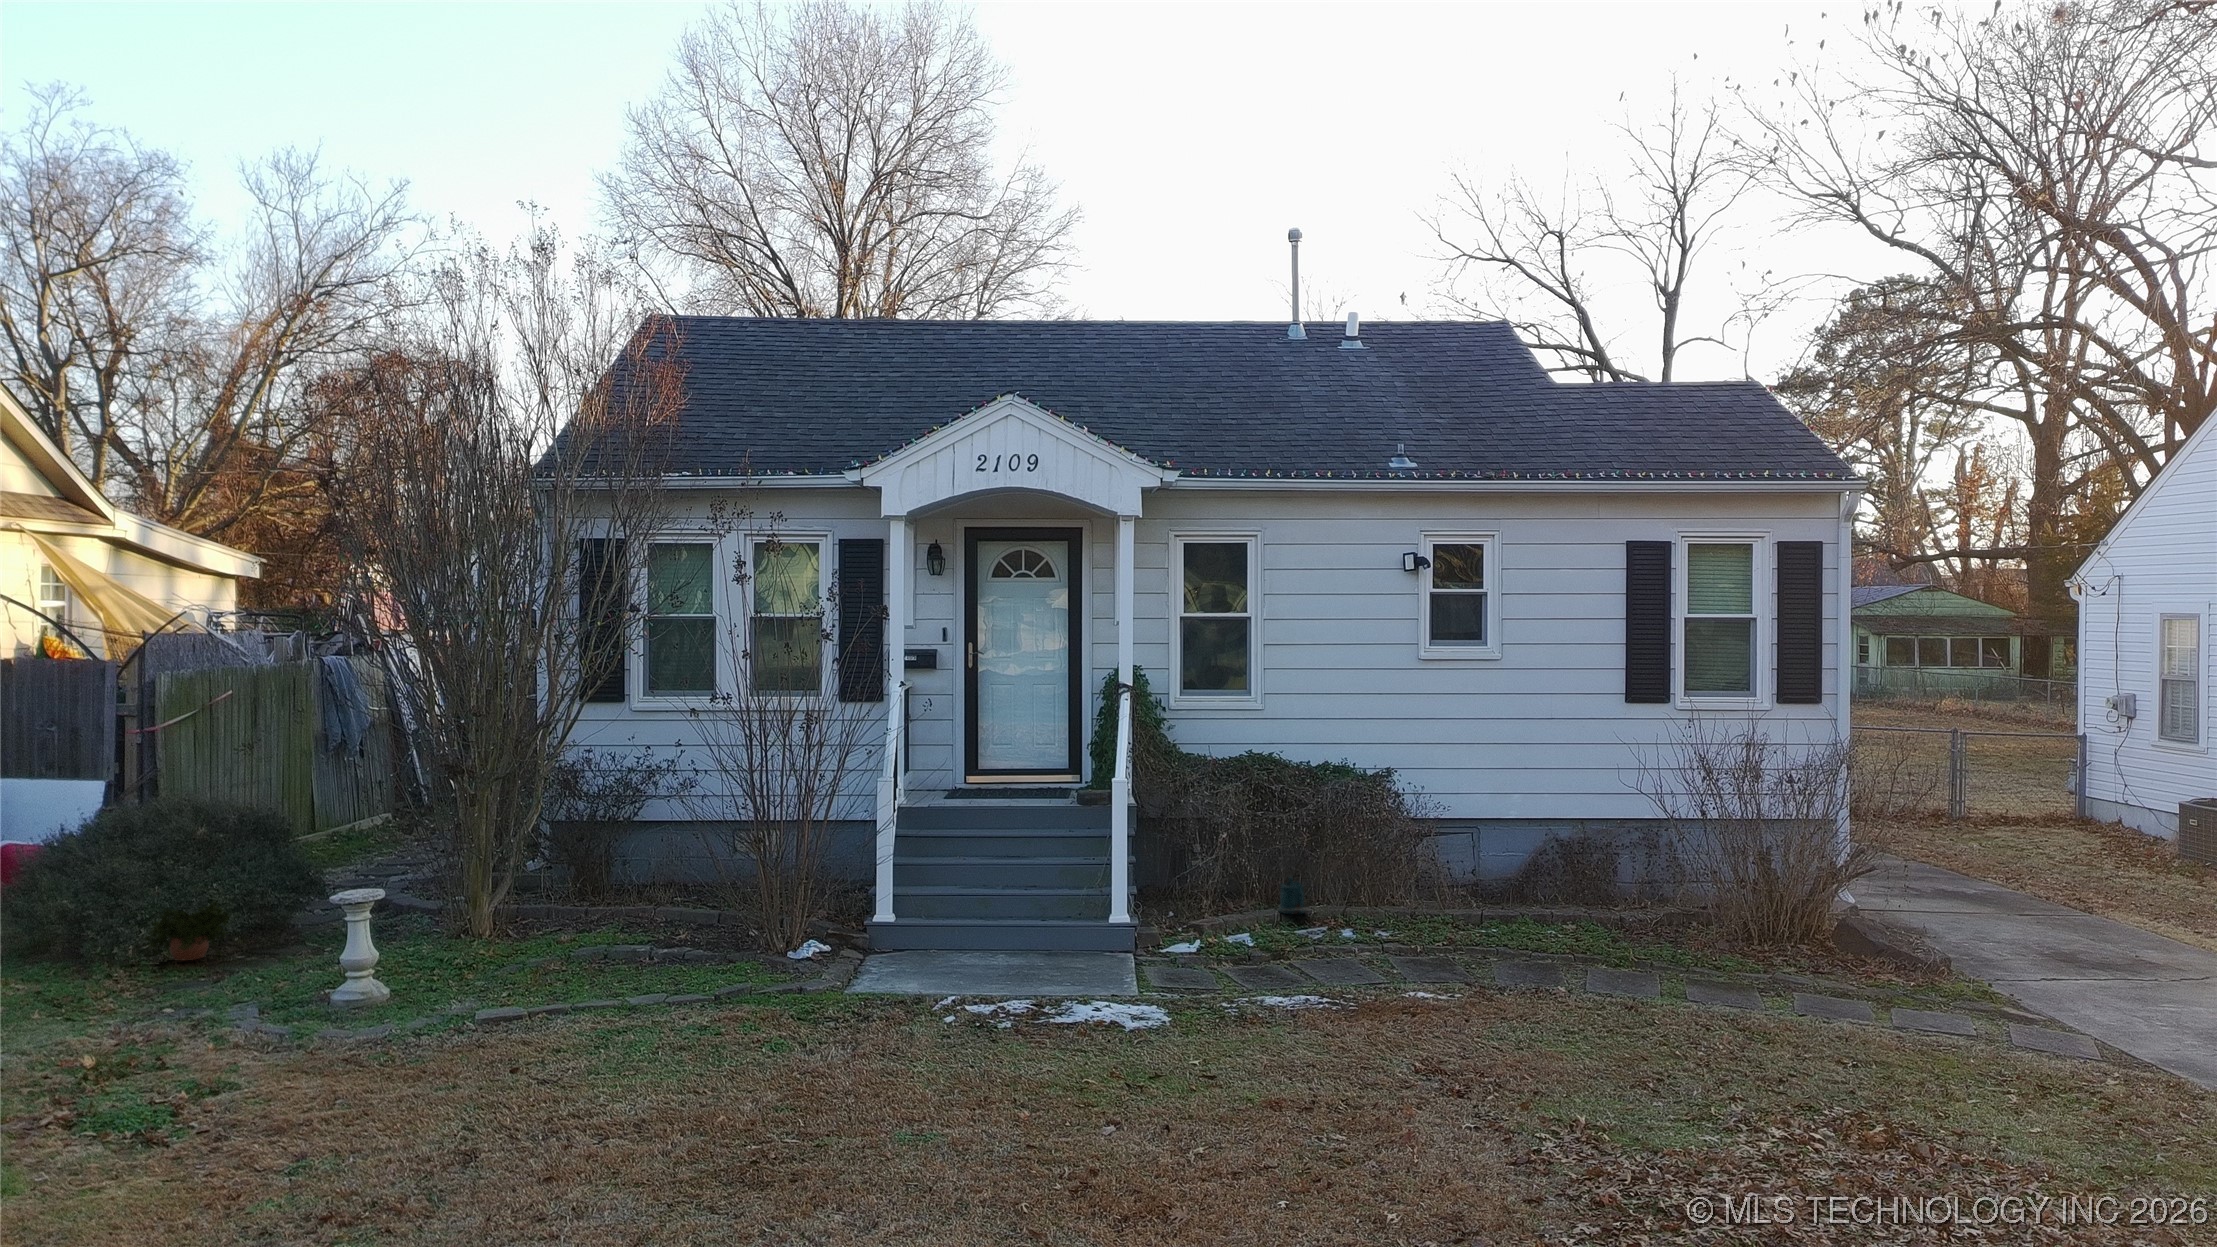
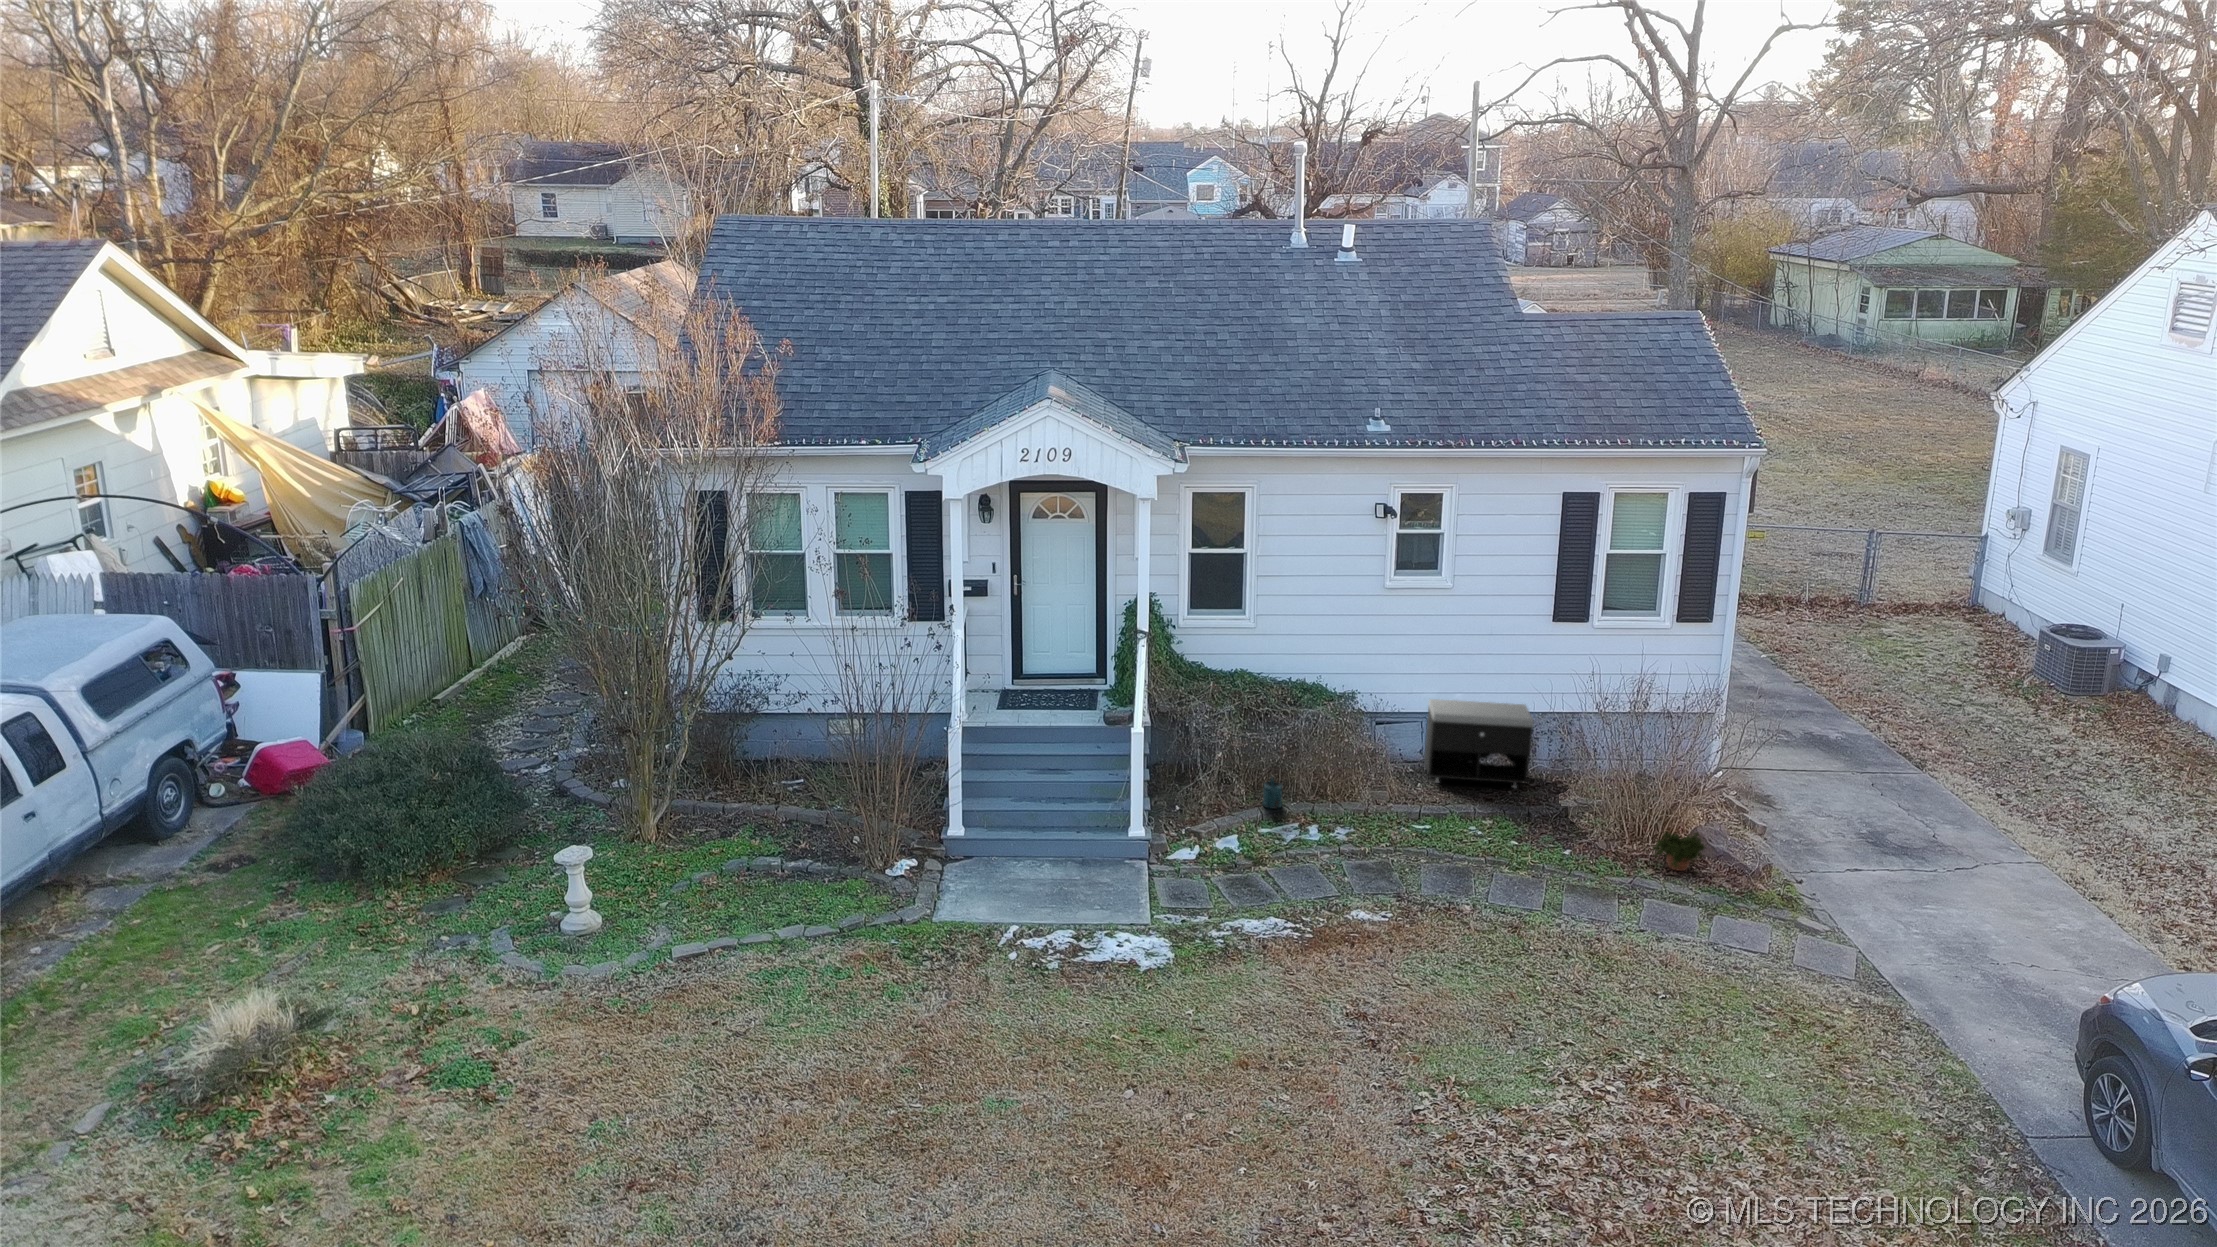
storage bench: none [1478,799,1614,904] -> present [1424,699,1534,788]
potted plant: present [145,901,229,960] -> present [1653,831,1706,871]

